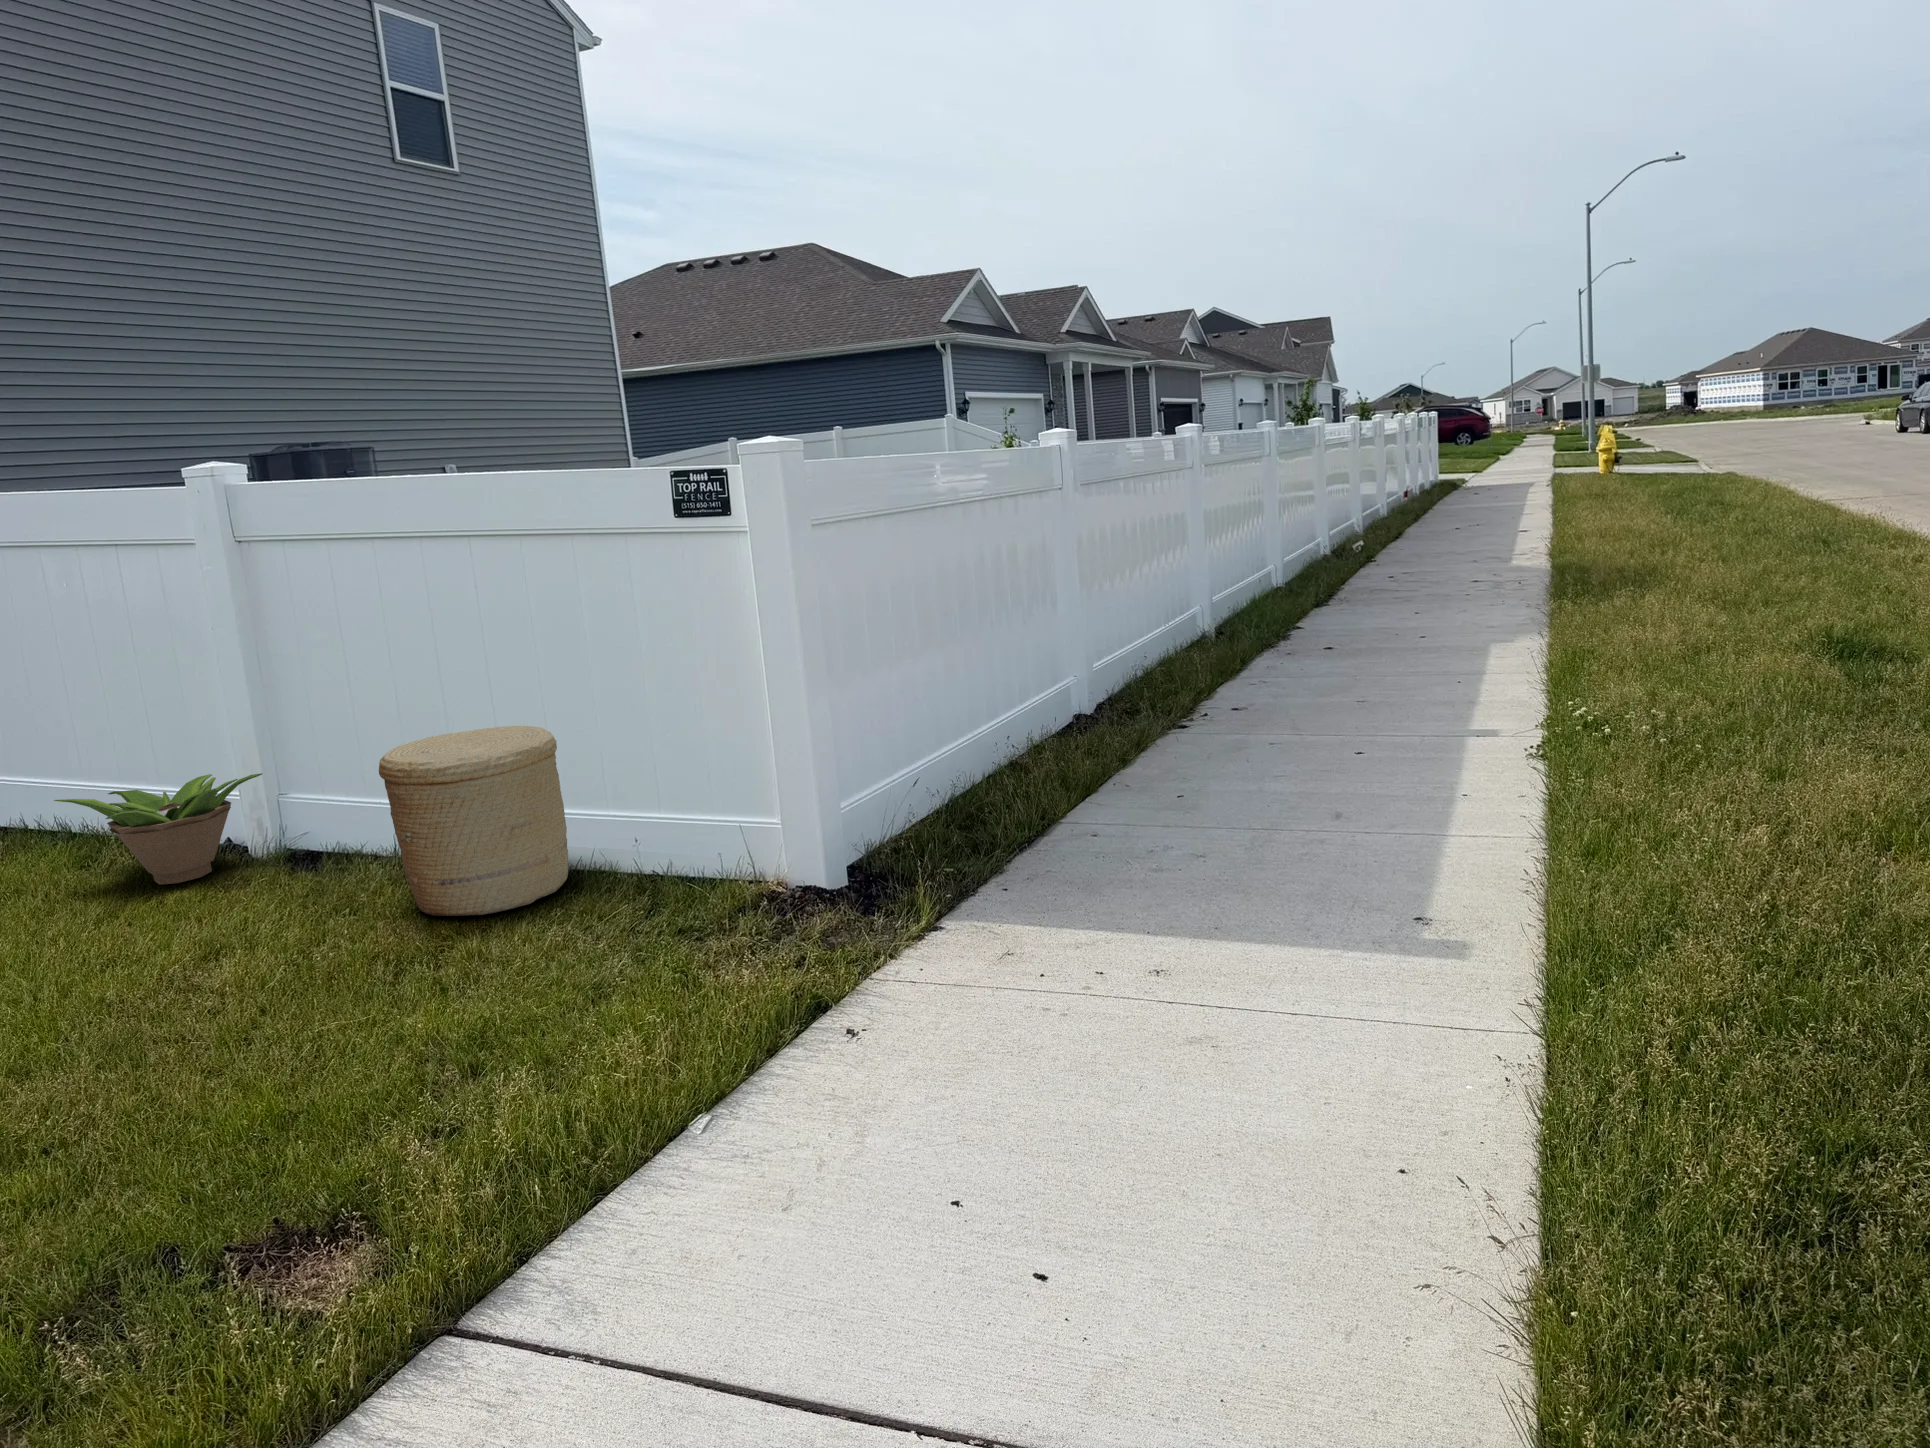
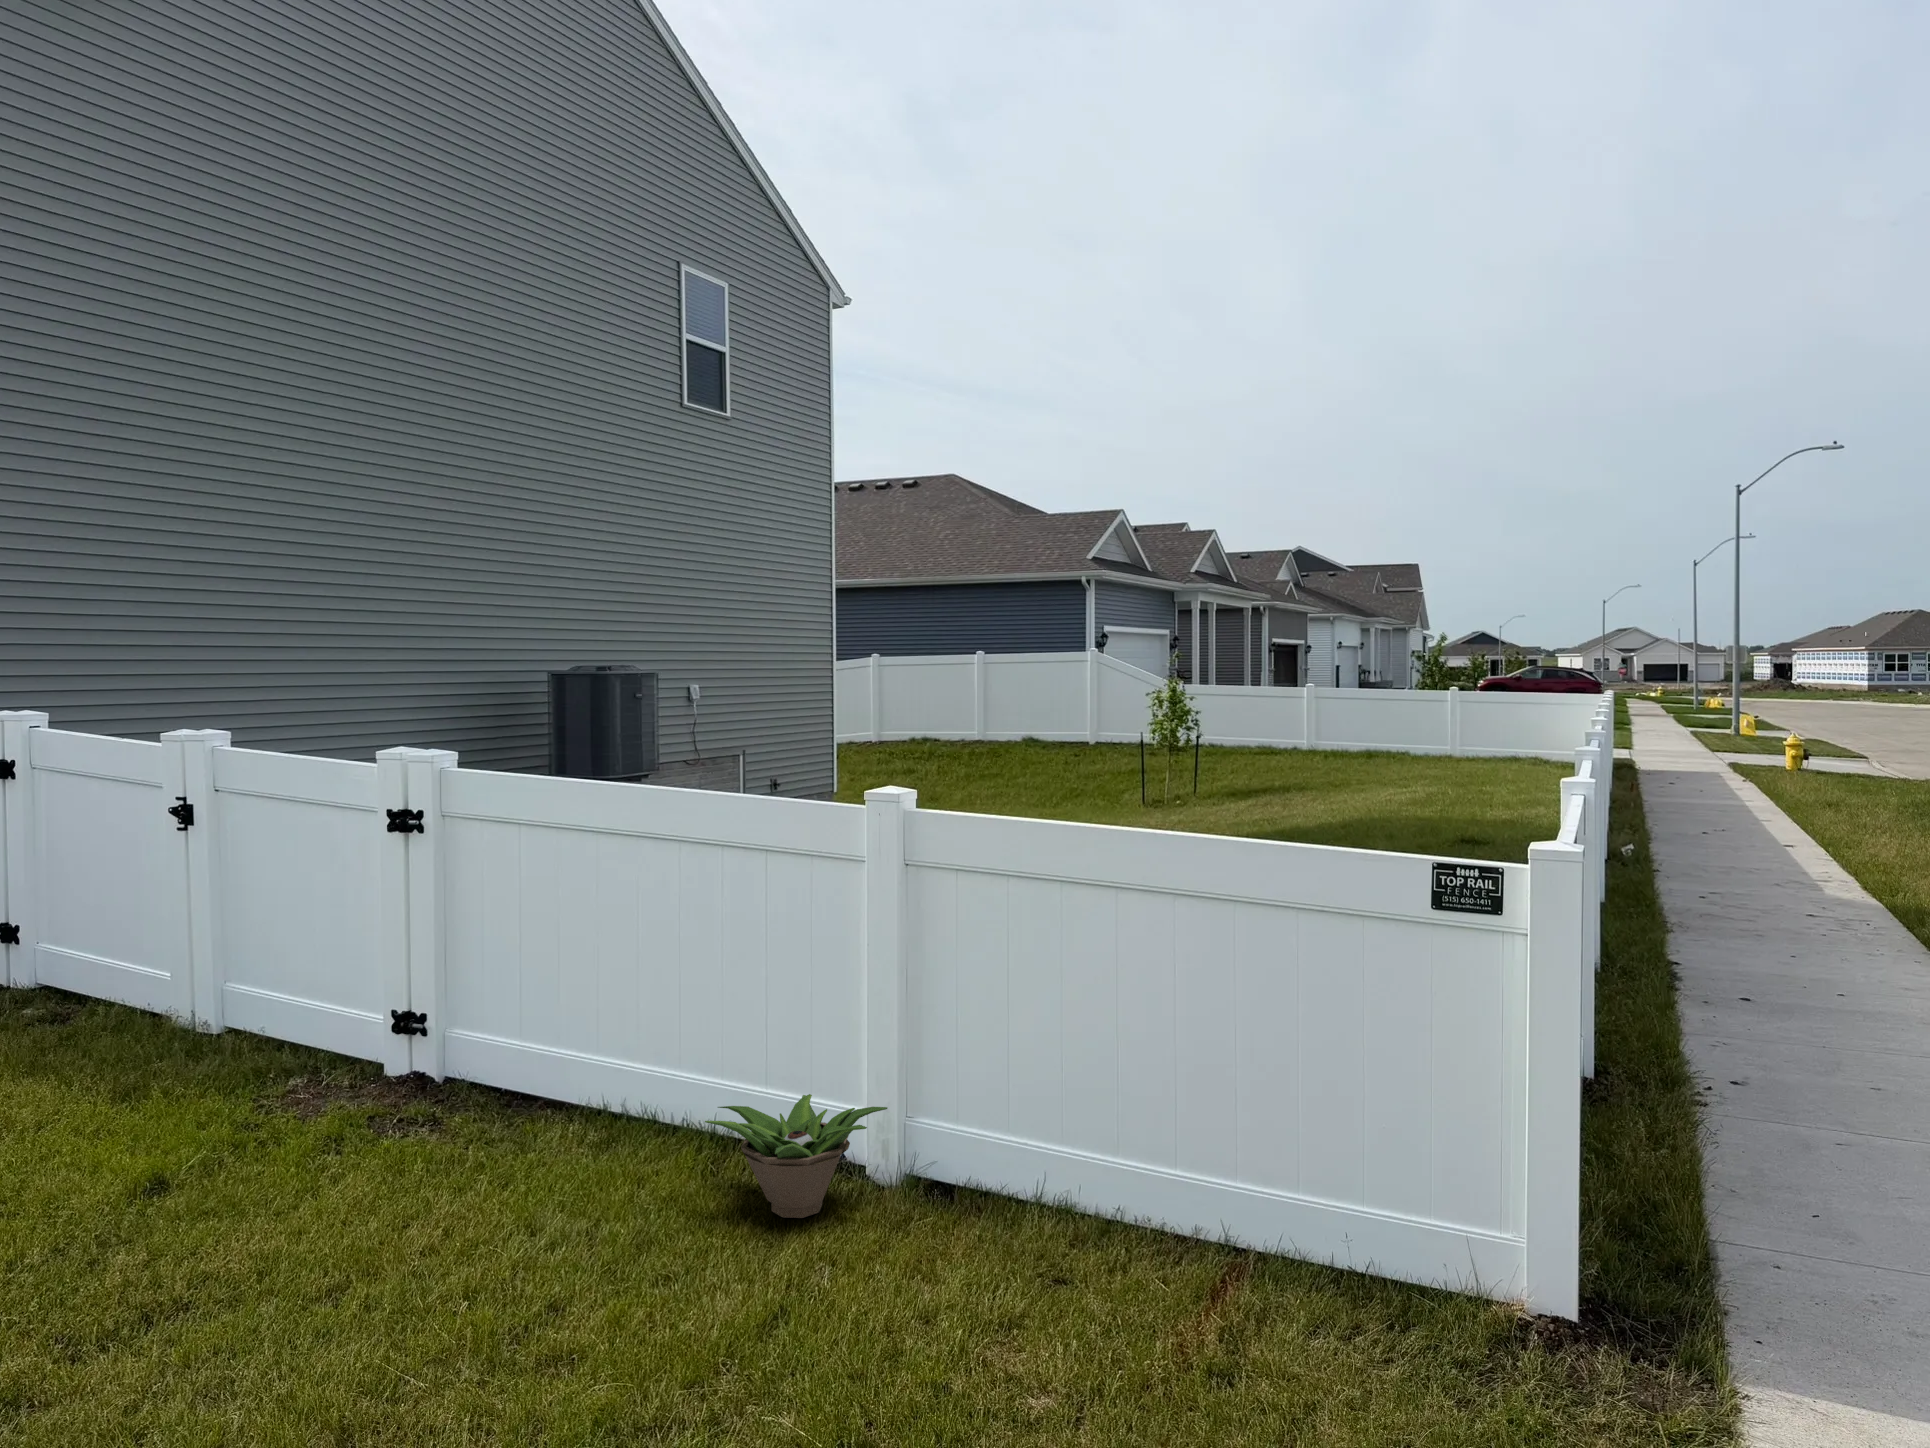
woven basket: present [379,726,568,916] -> none [1086,1095,1262,1320]

